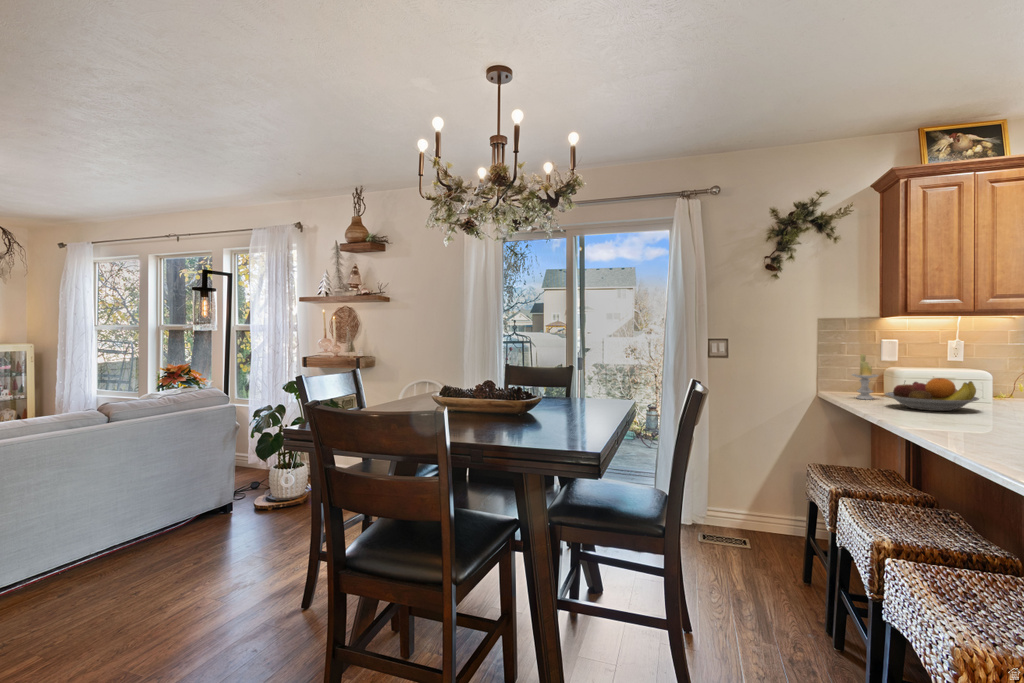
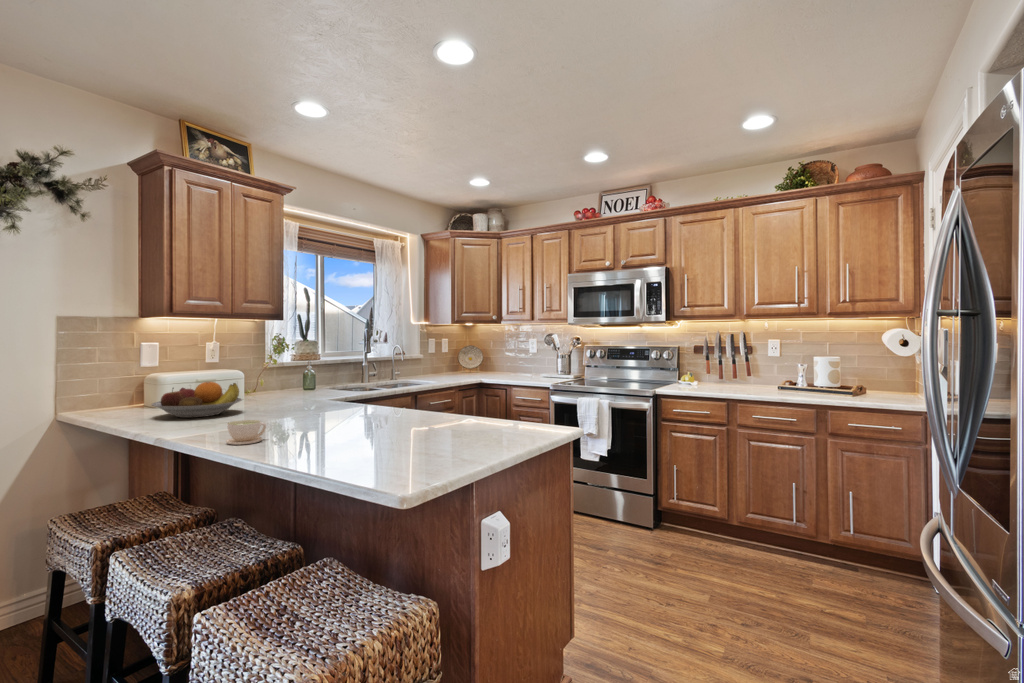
candle: present [852,354,878,400] -> none [106,360,140,414]
coffee cup: none [939,416,985,440] -> present [226,420,266,445]

